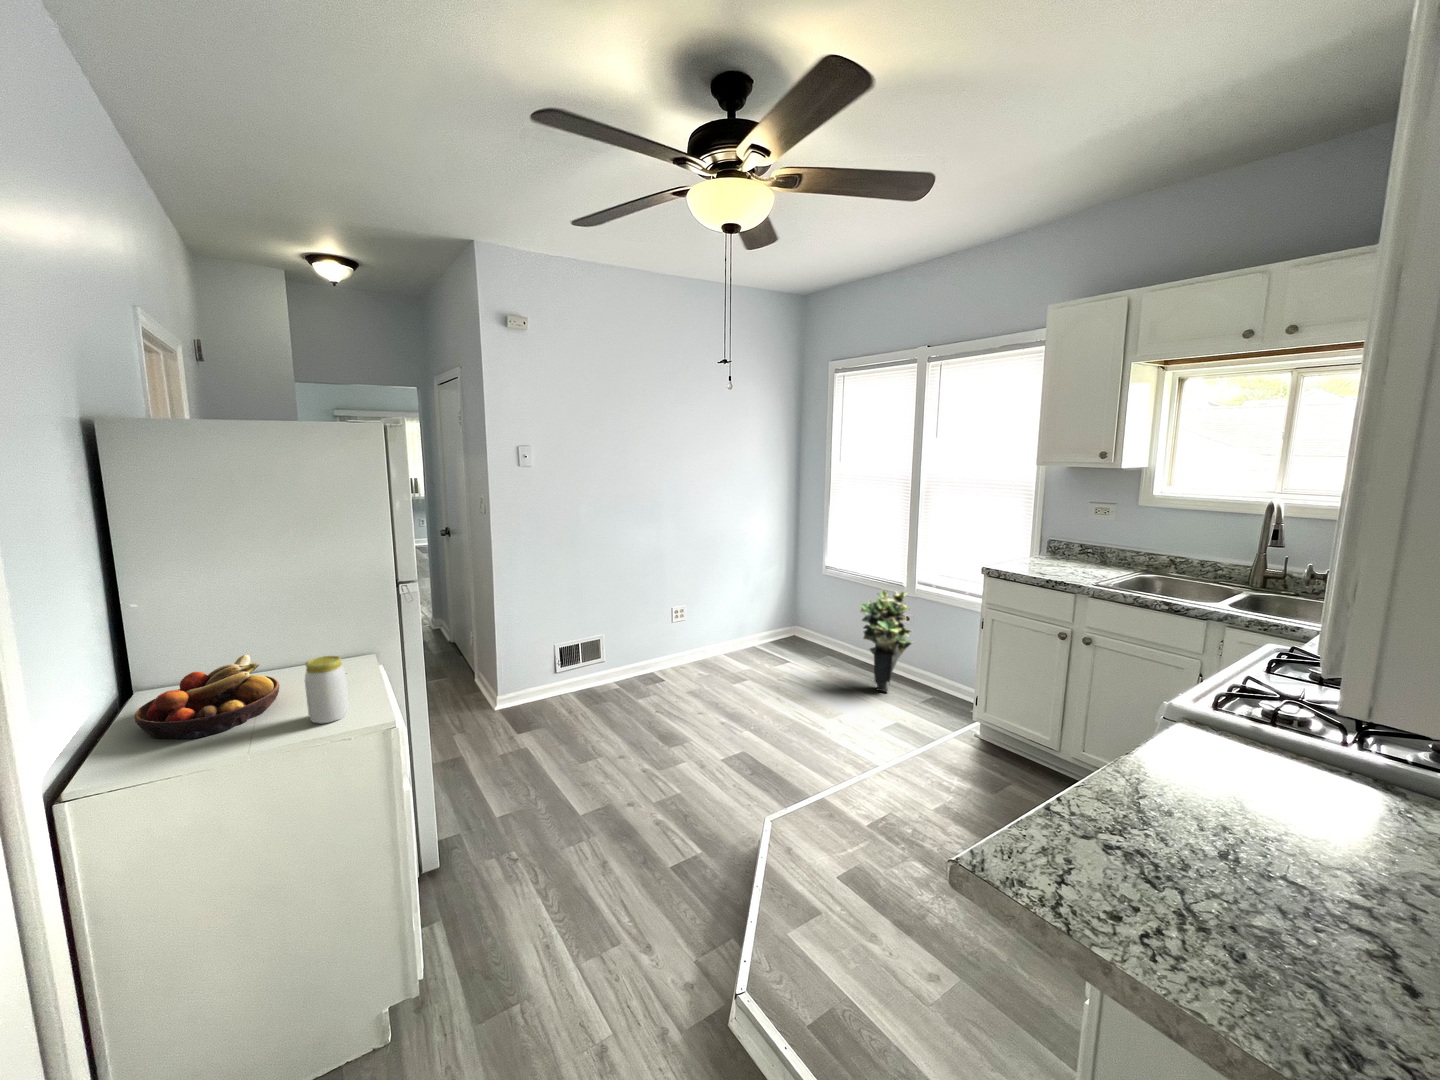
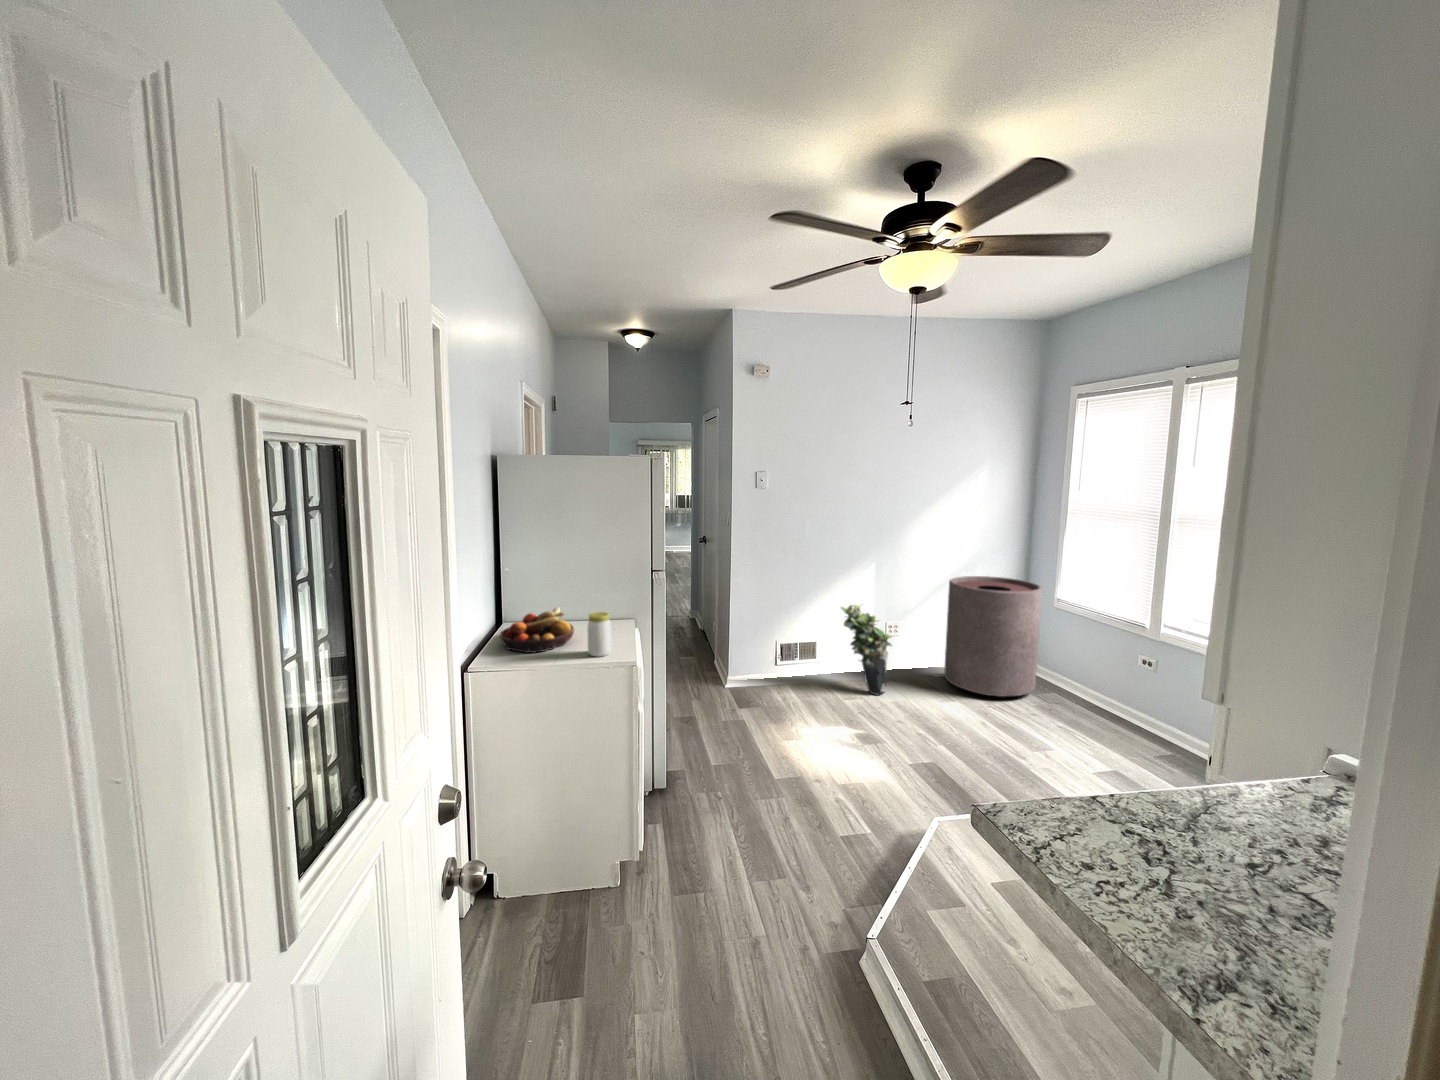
trash can: none [730,550,814,668] -> present [944,576,1042,697]
potted plant: present [861,590,913,692] -> present [840,605,892,696]

